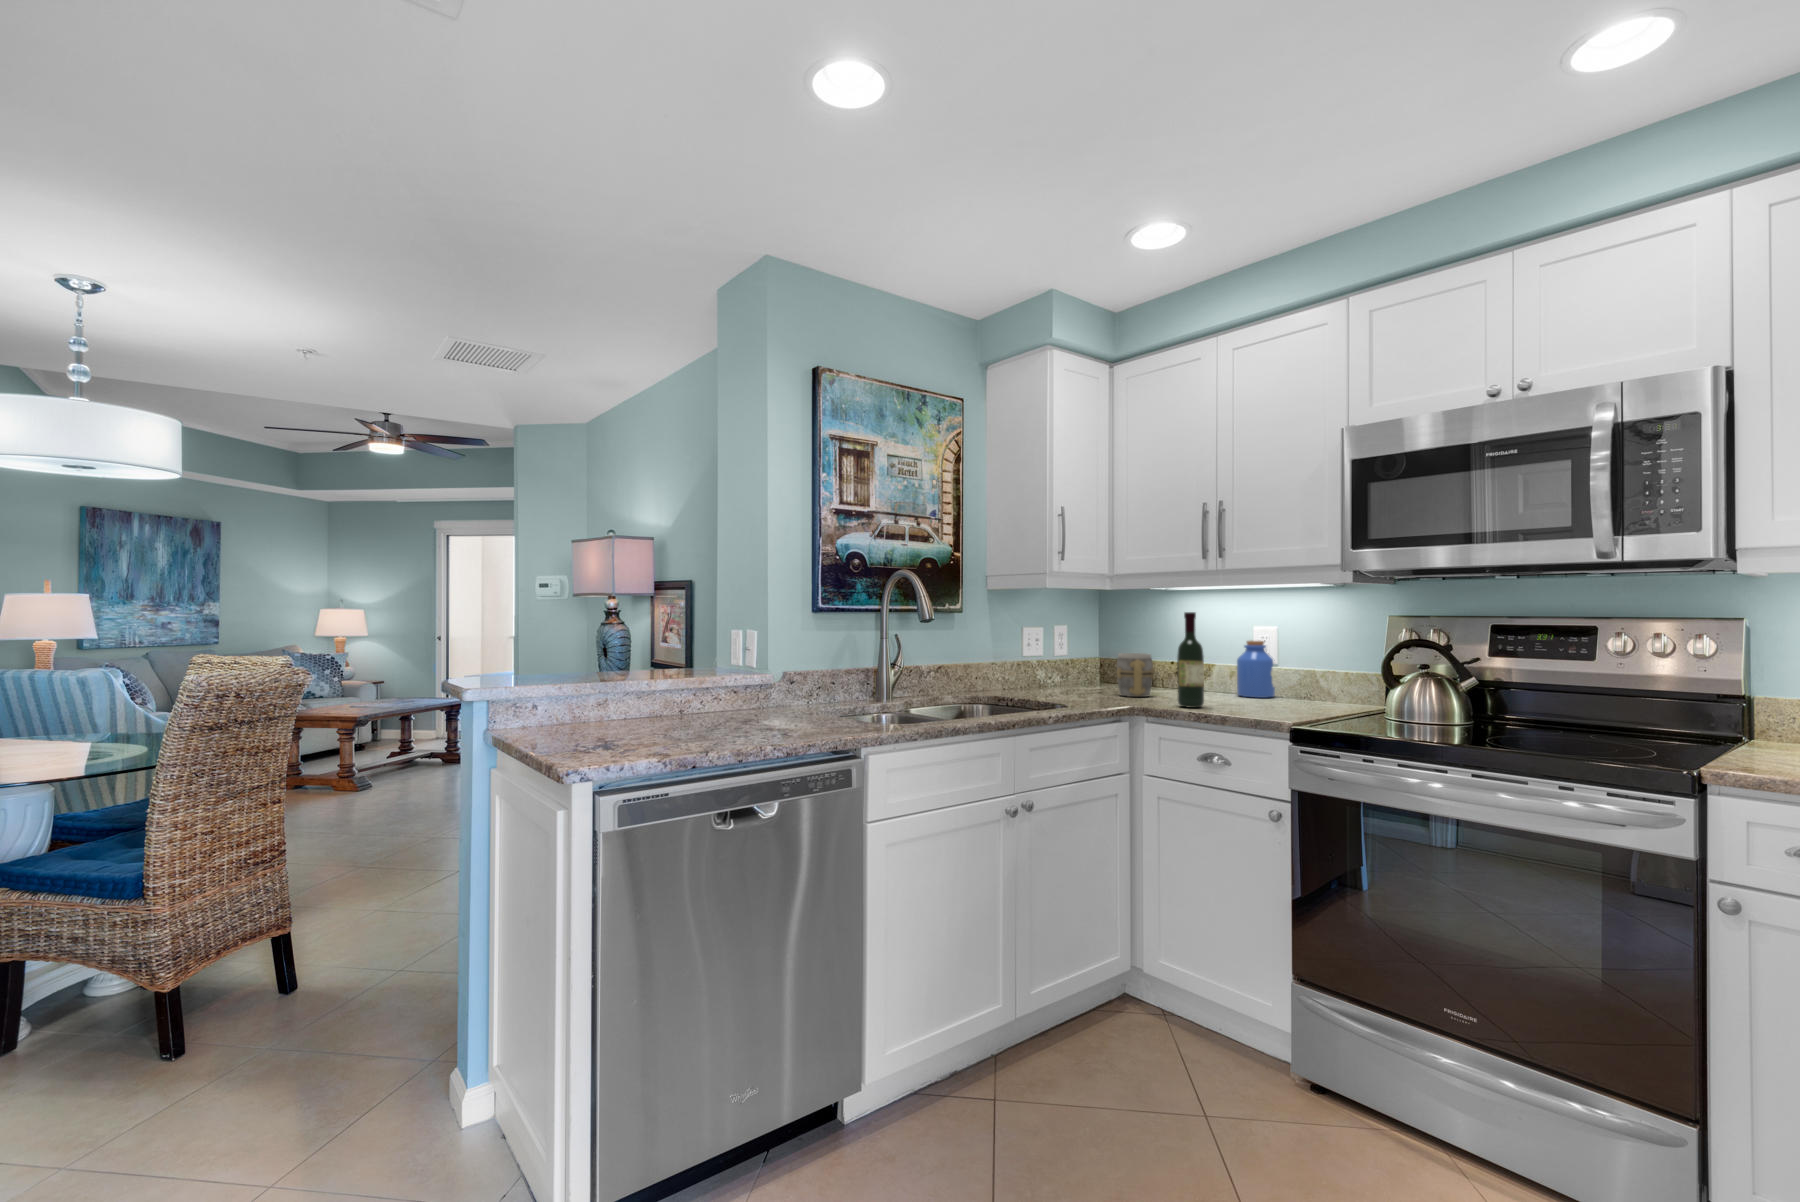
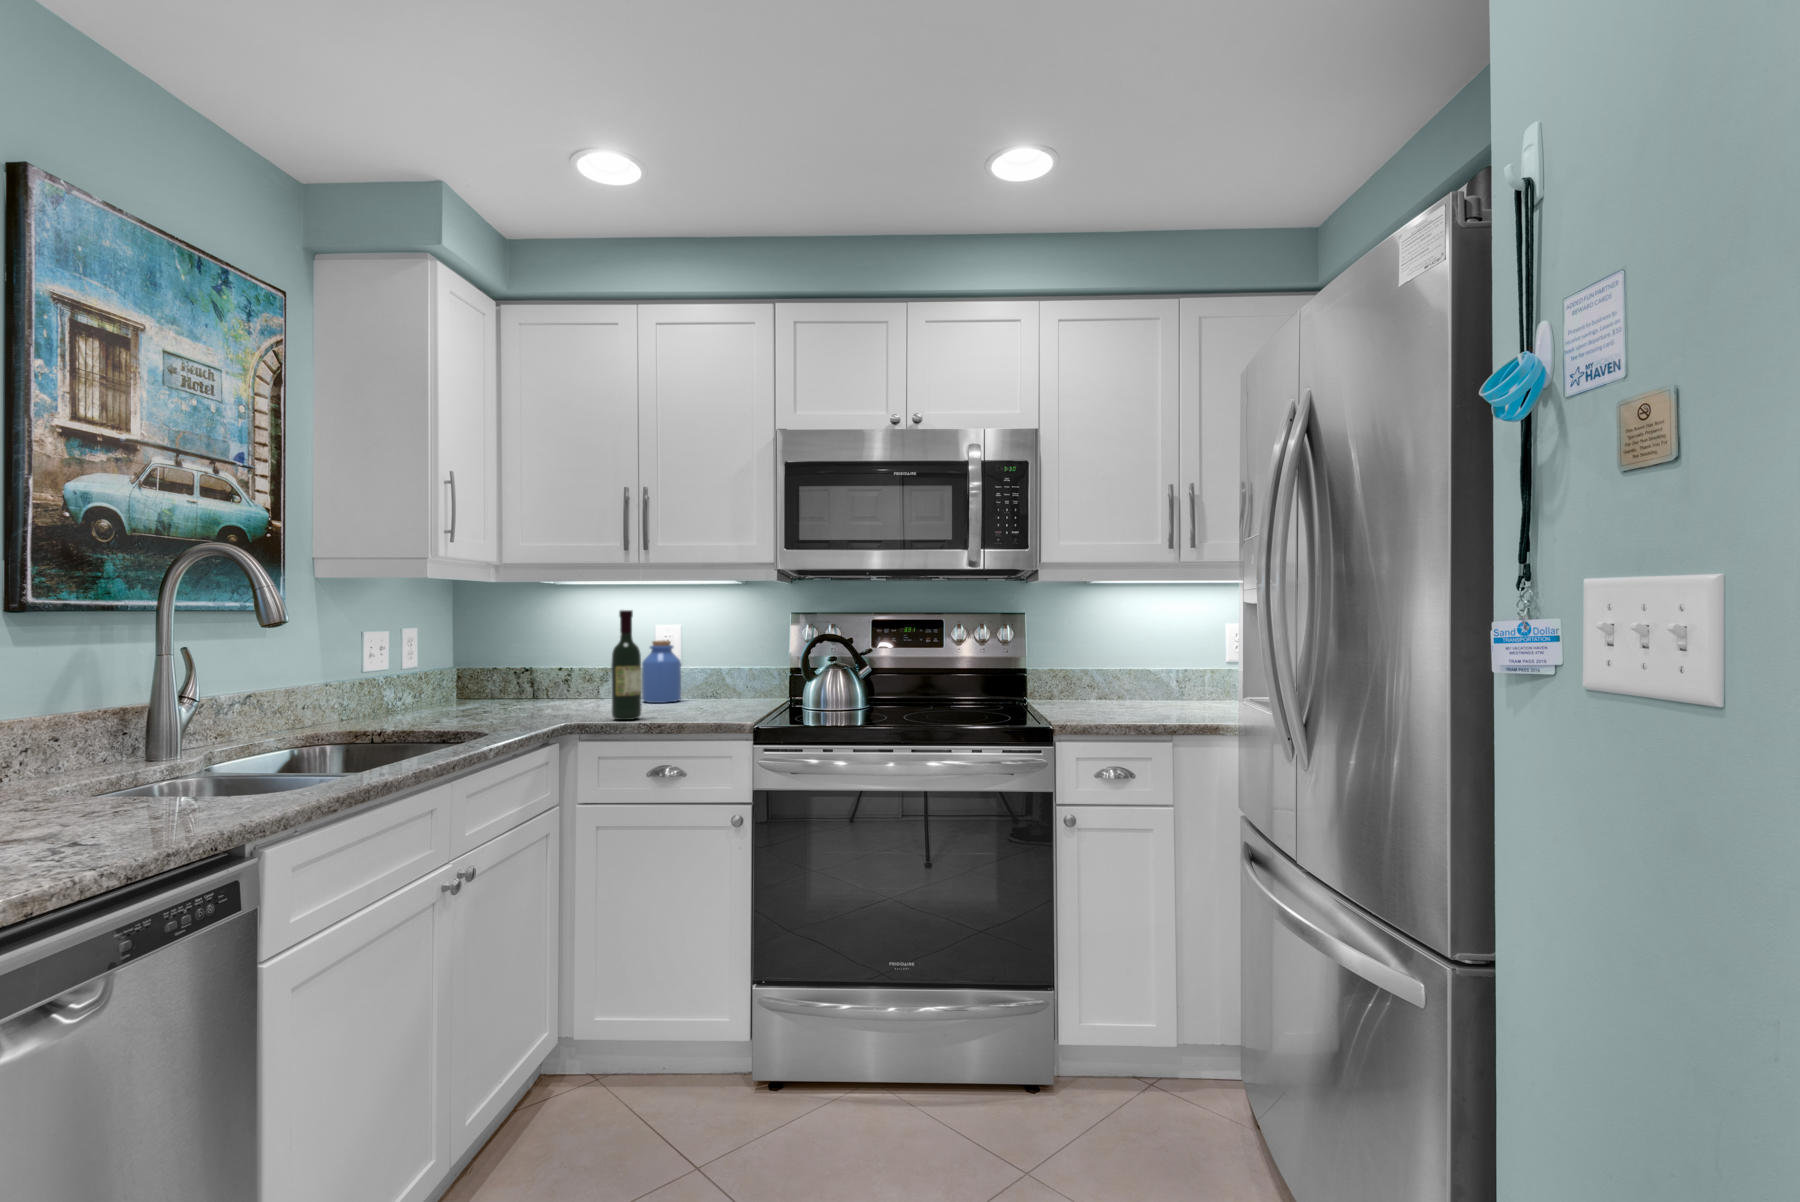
mug: present [1117,653,1154,697] -> none [514,660,562,715]

